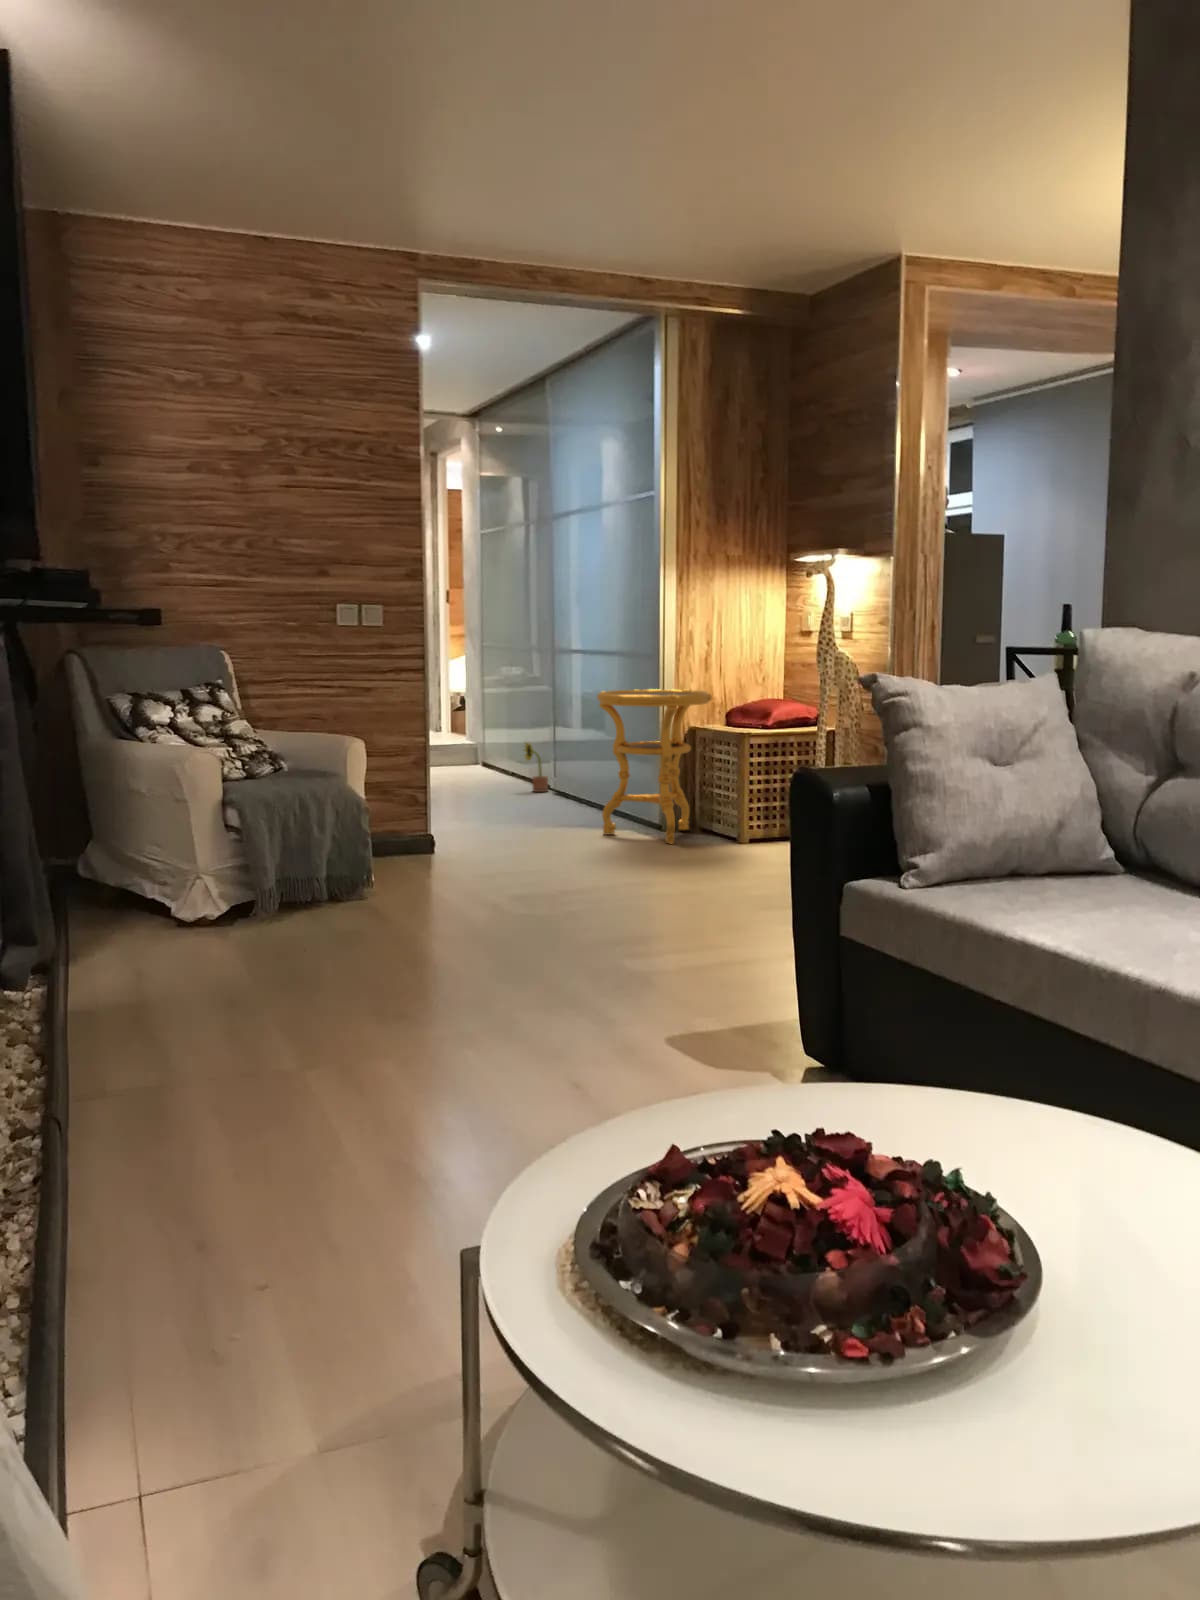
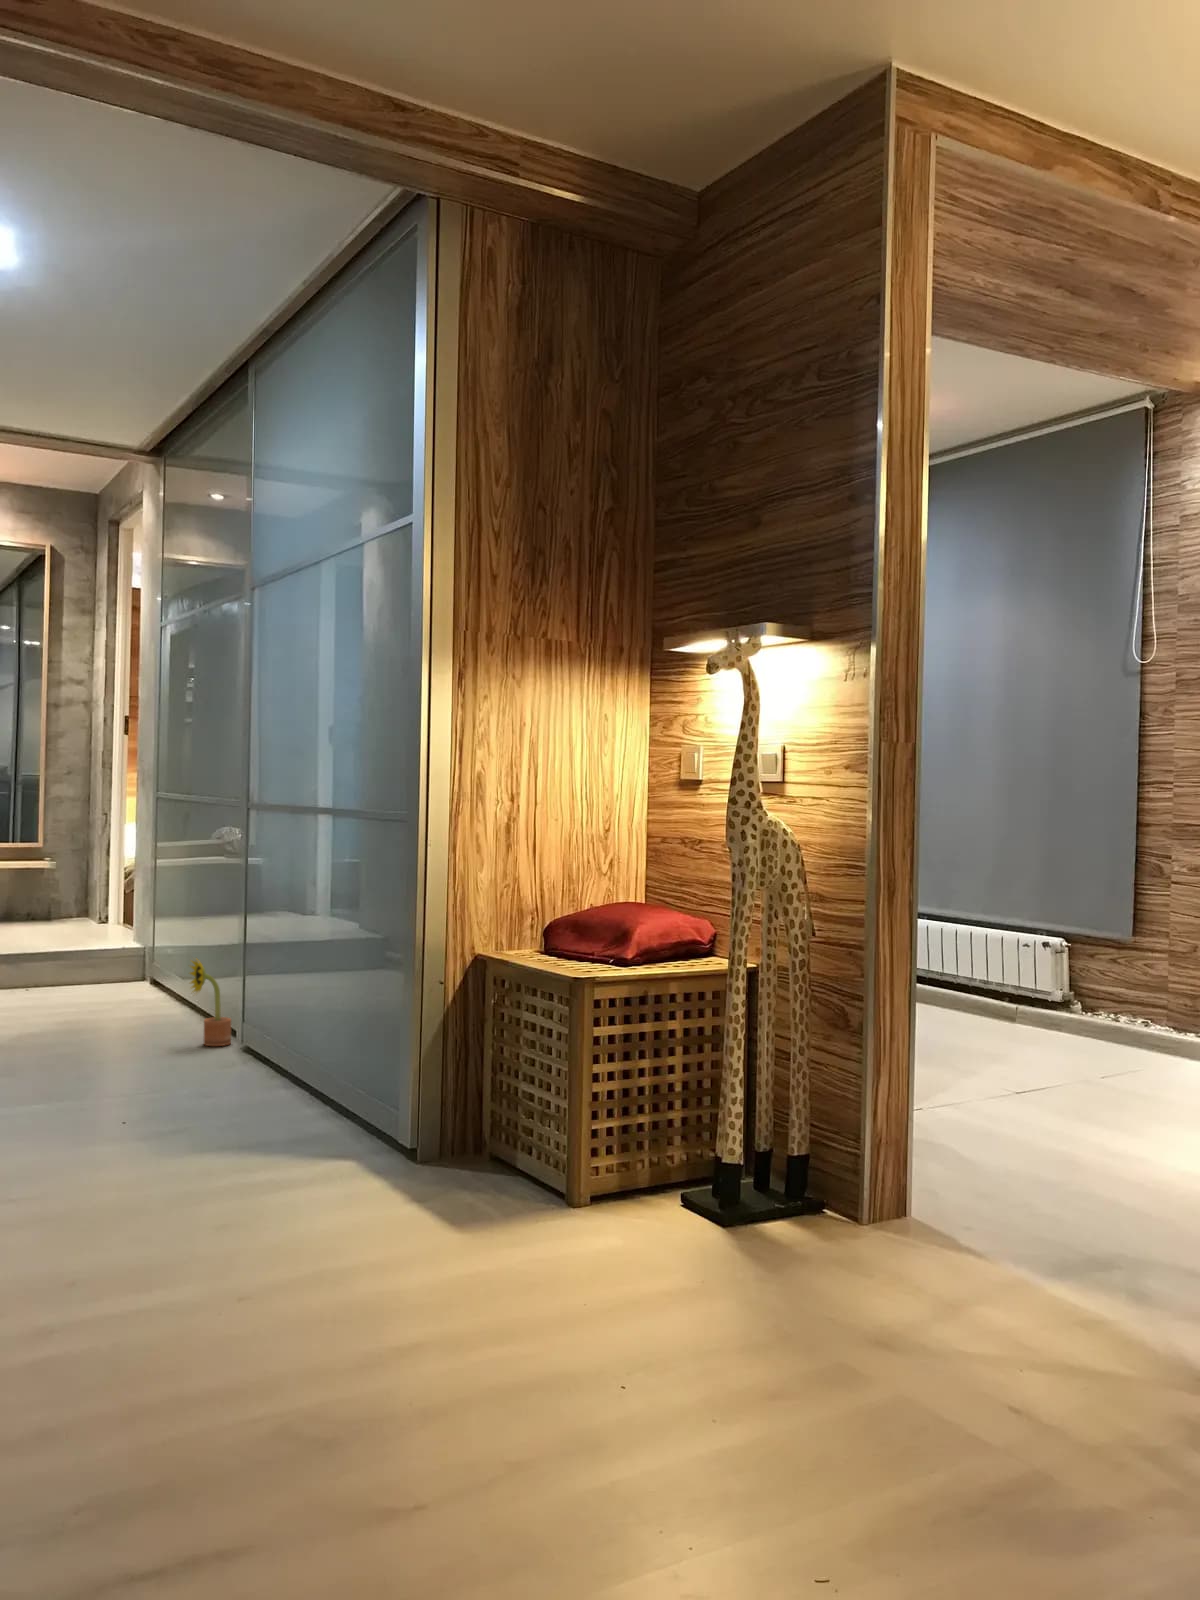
side table: present [597,689,712,844] -> none [285,884,518,1214]

